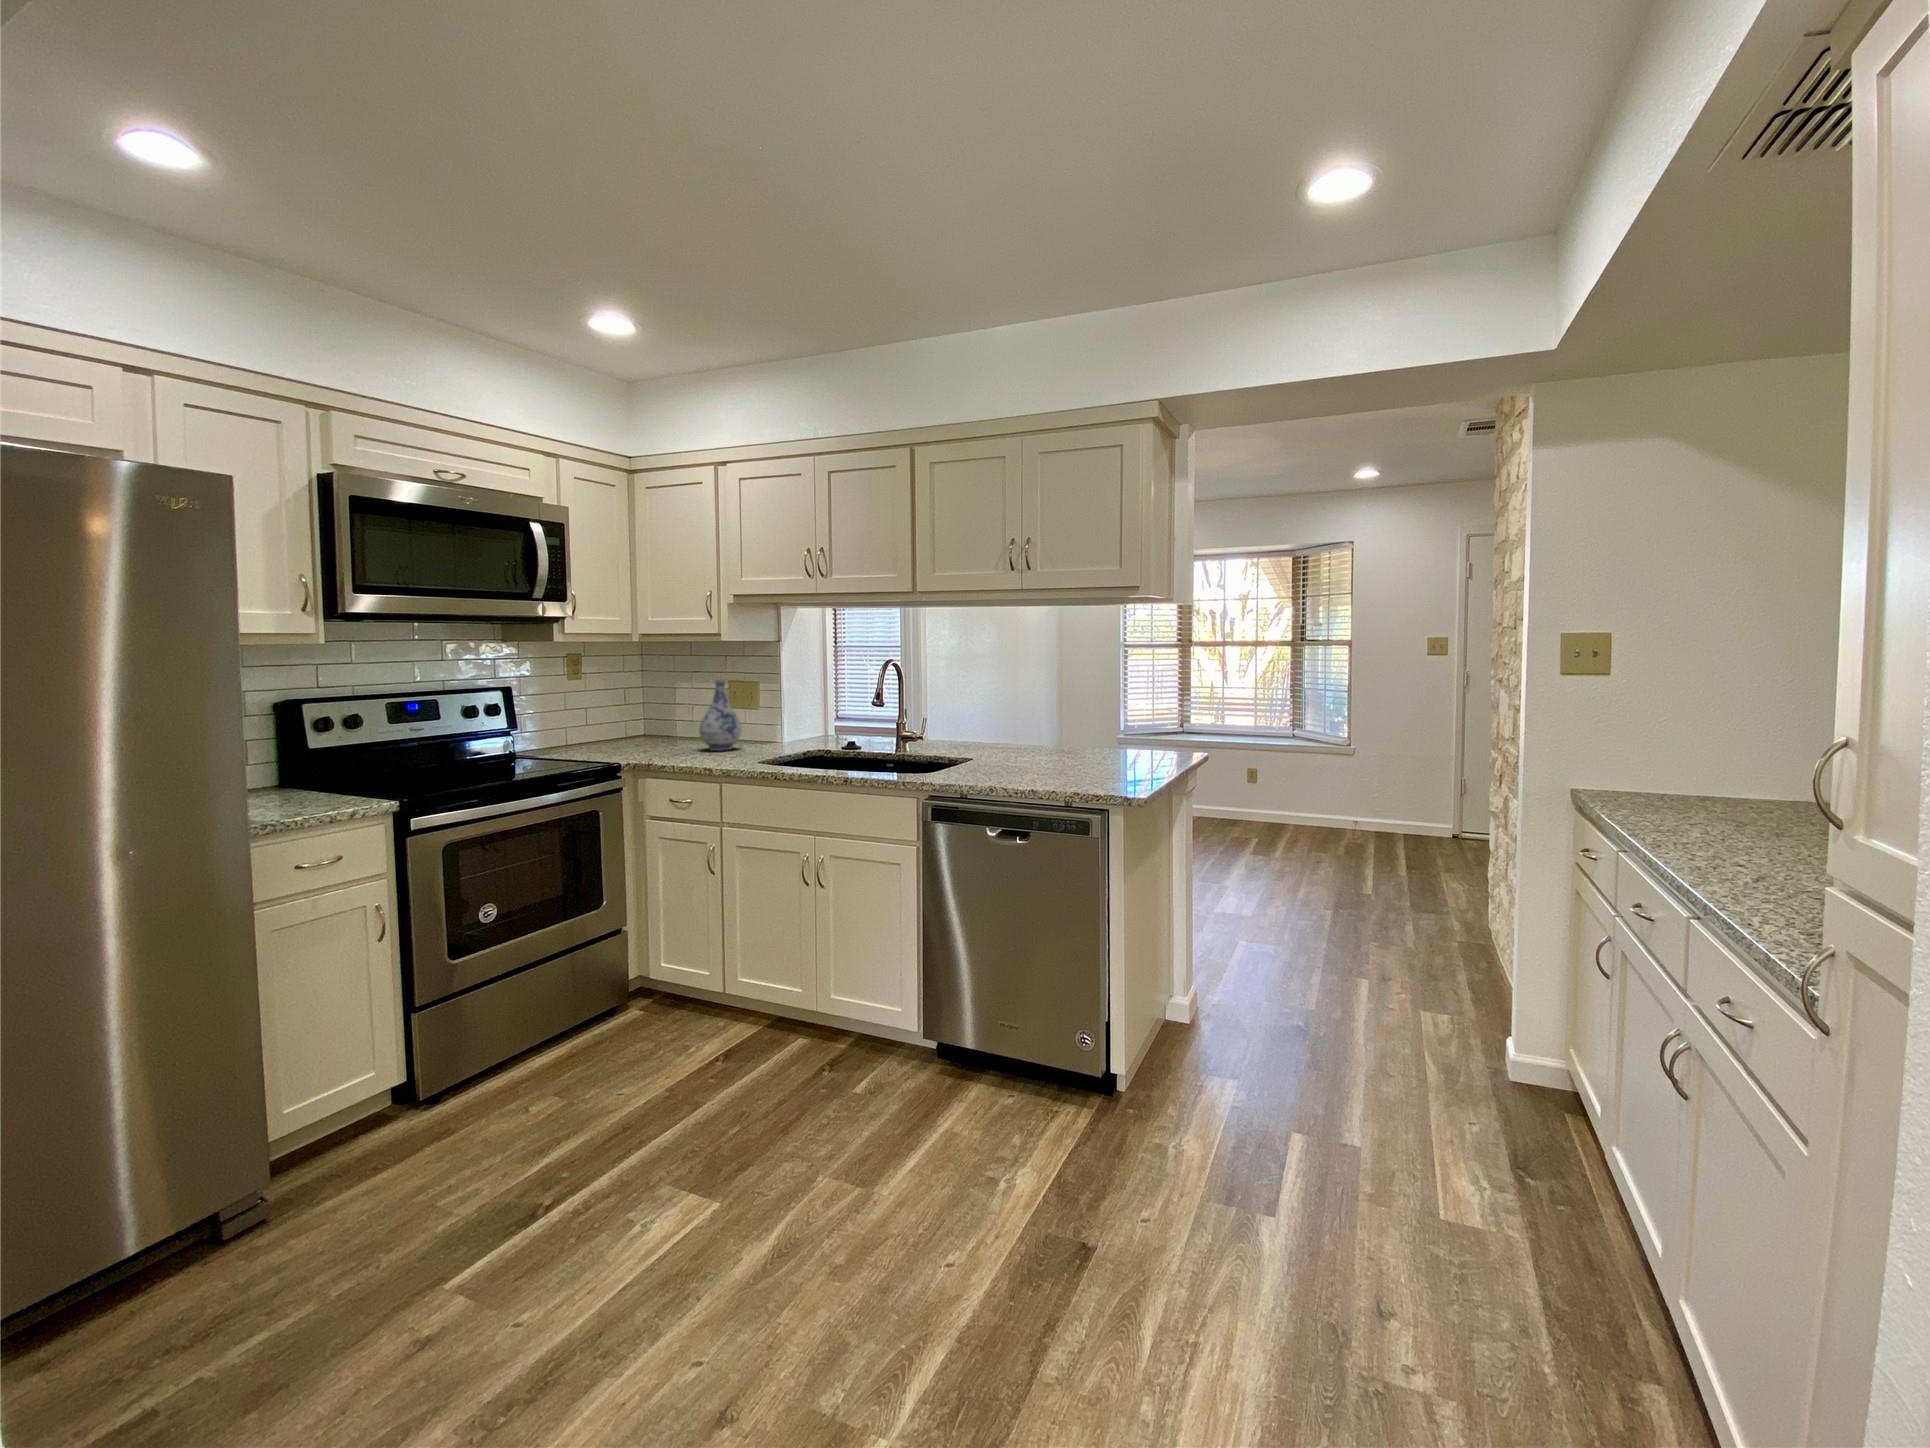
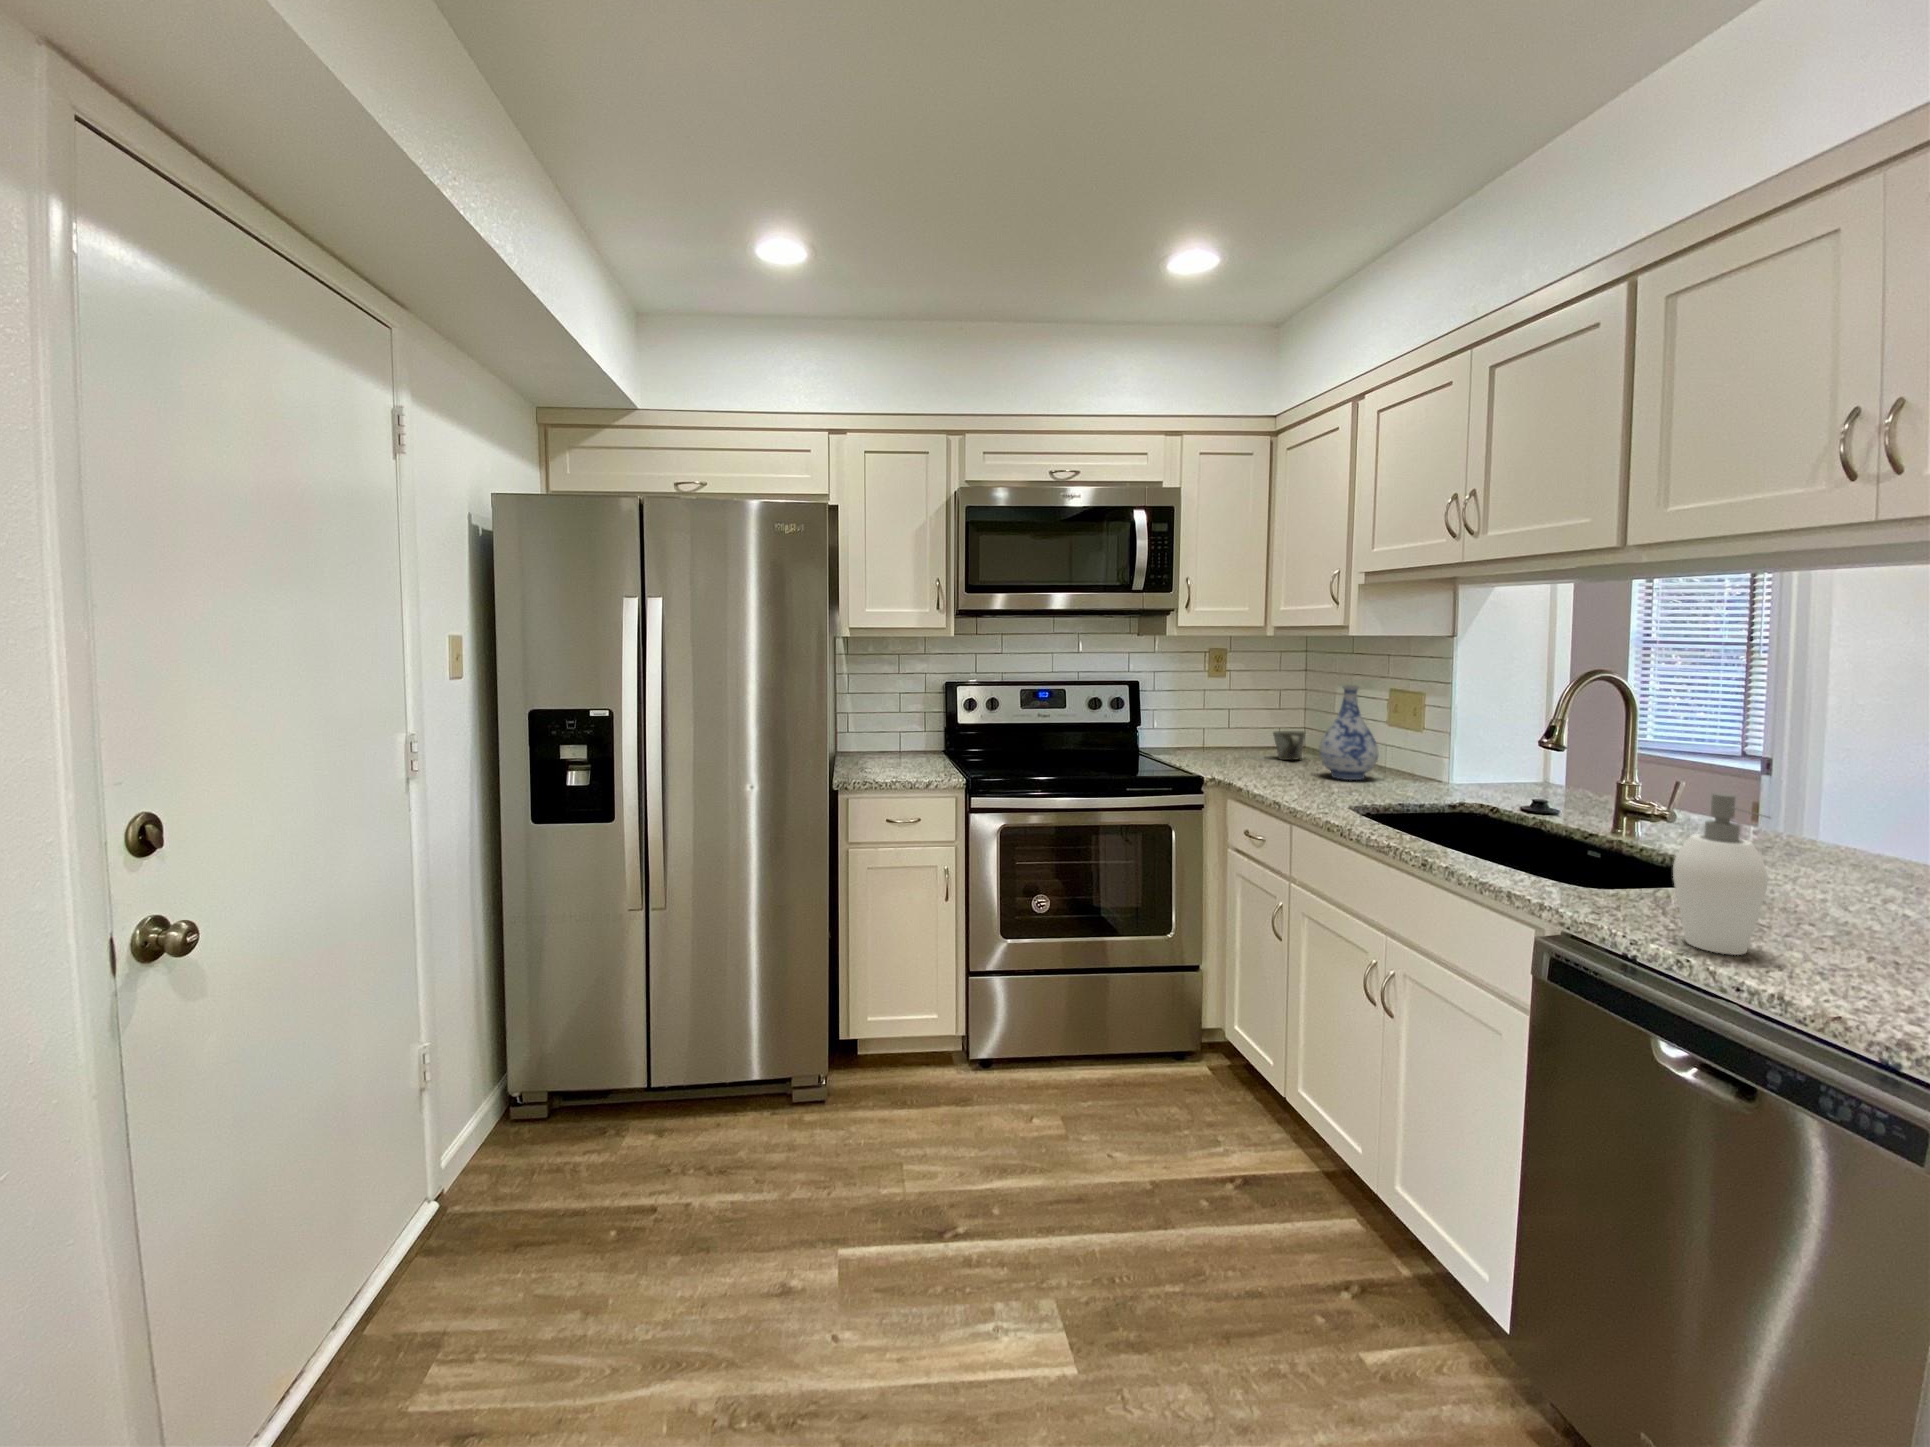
soap dispenser: none [976,710,1013,783] -> present [1673,793,1770,955]
mug: none [641,721,668,746] -> present [1273,731,1306,760]

